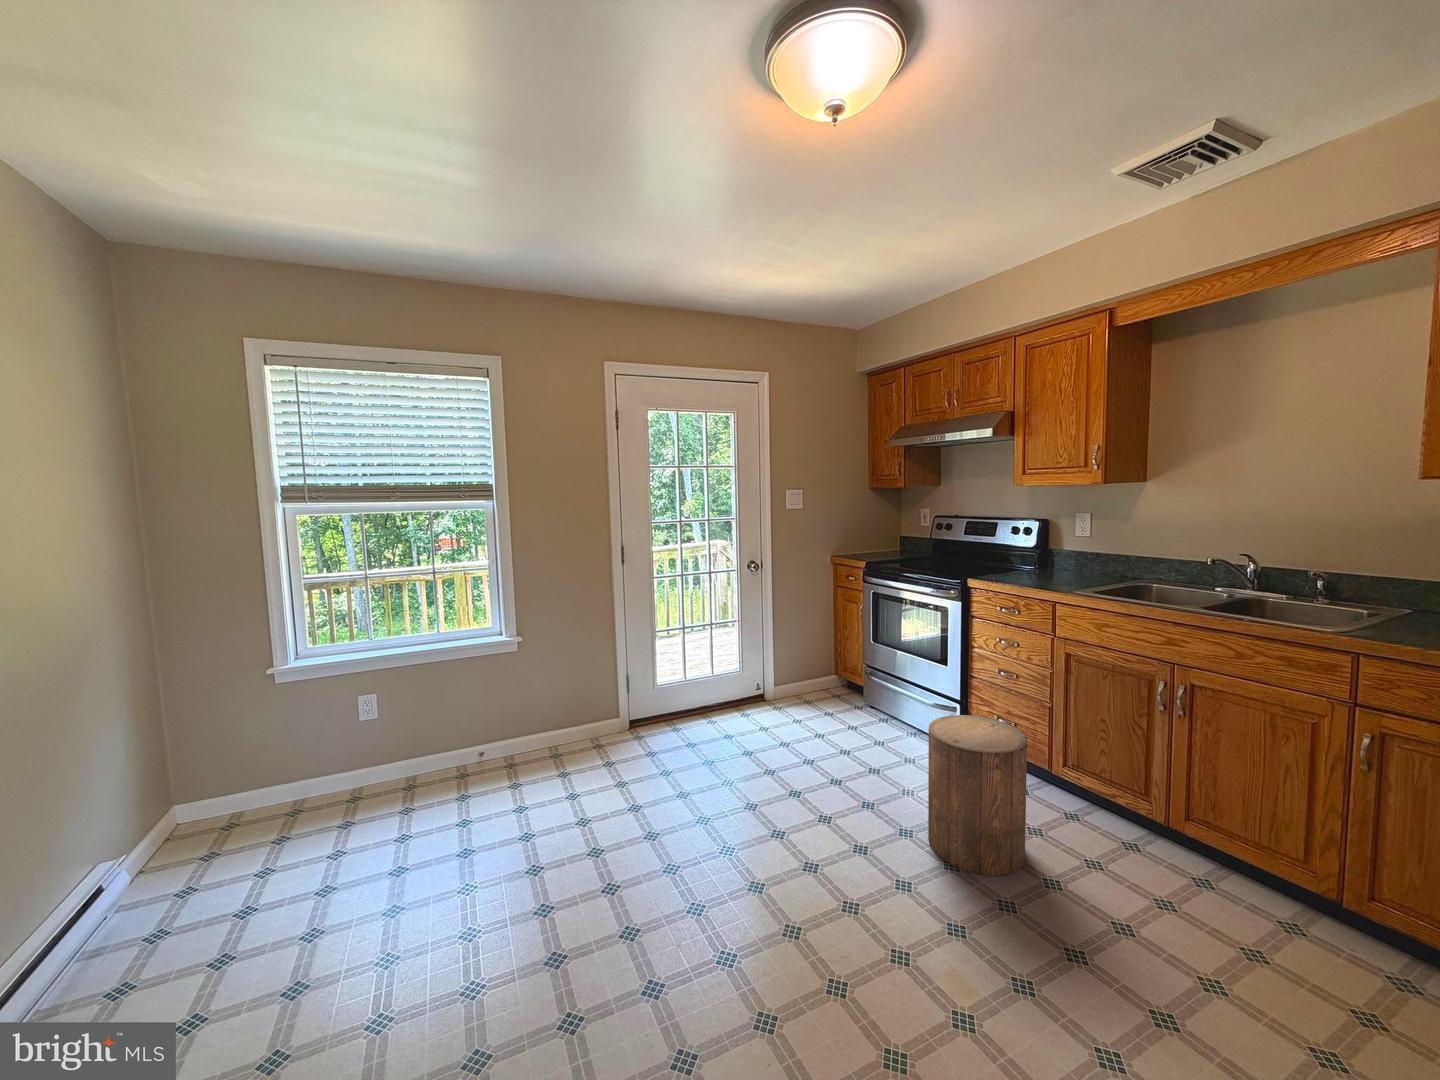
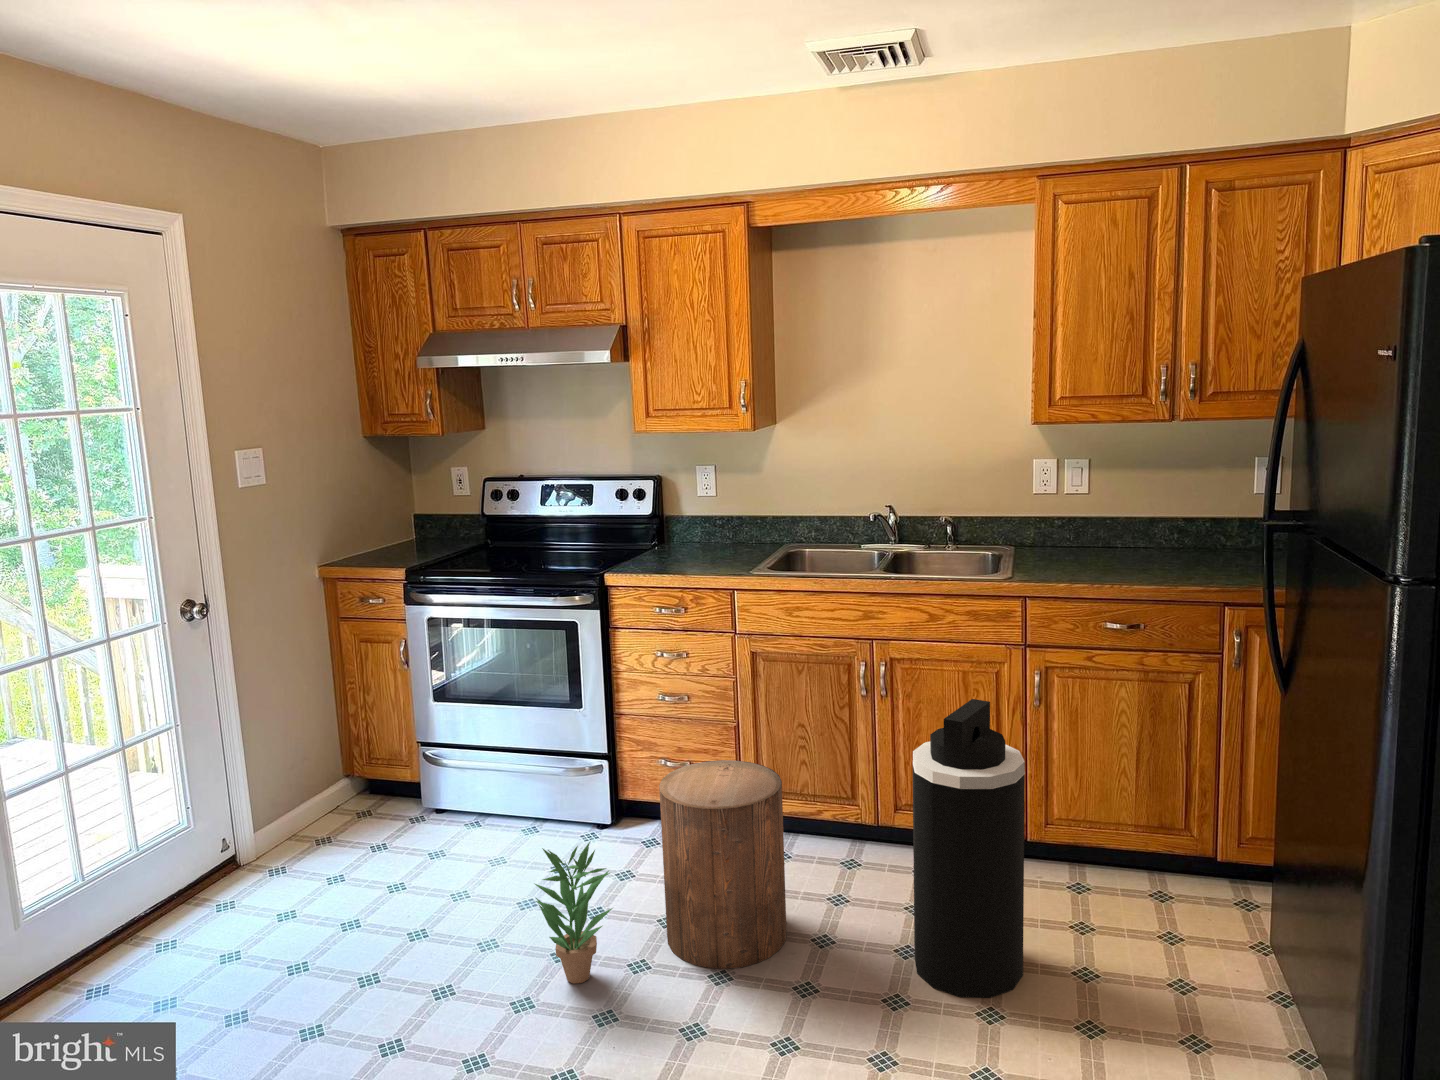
trash can: none [1110,727,1249,1024] -> present [913,699,1025,998]
potted plant: none [832,731,884,827] -> present [535,842,613,984]

